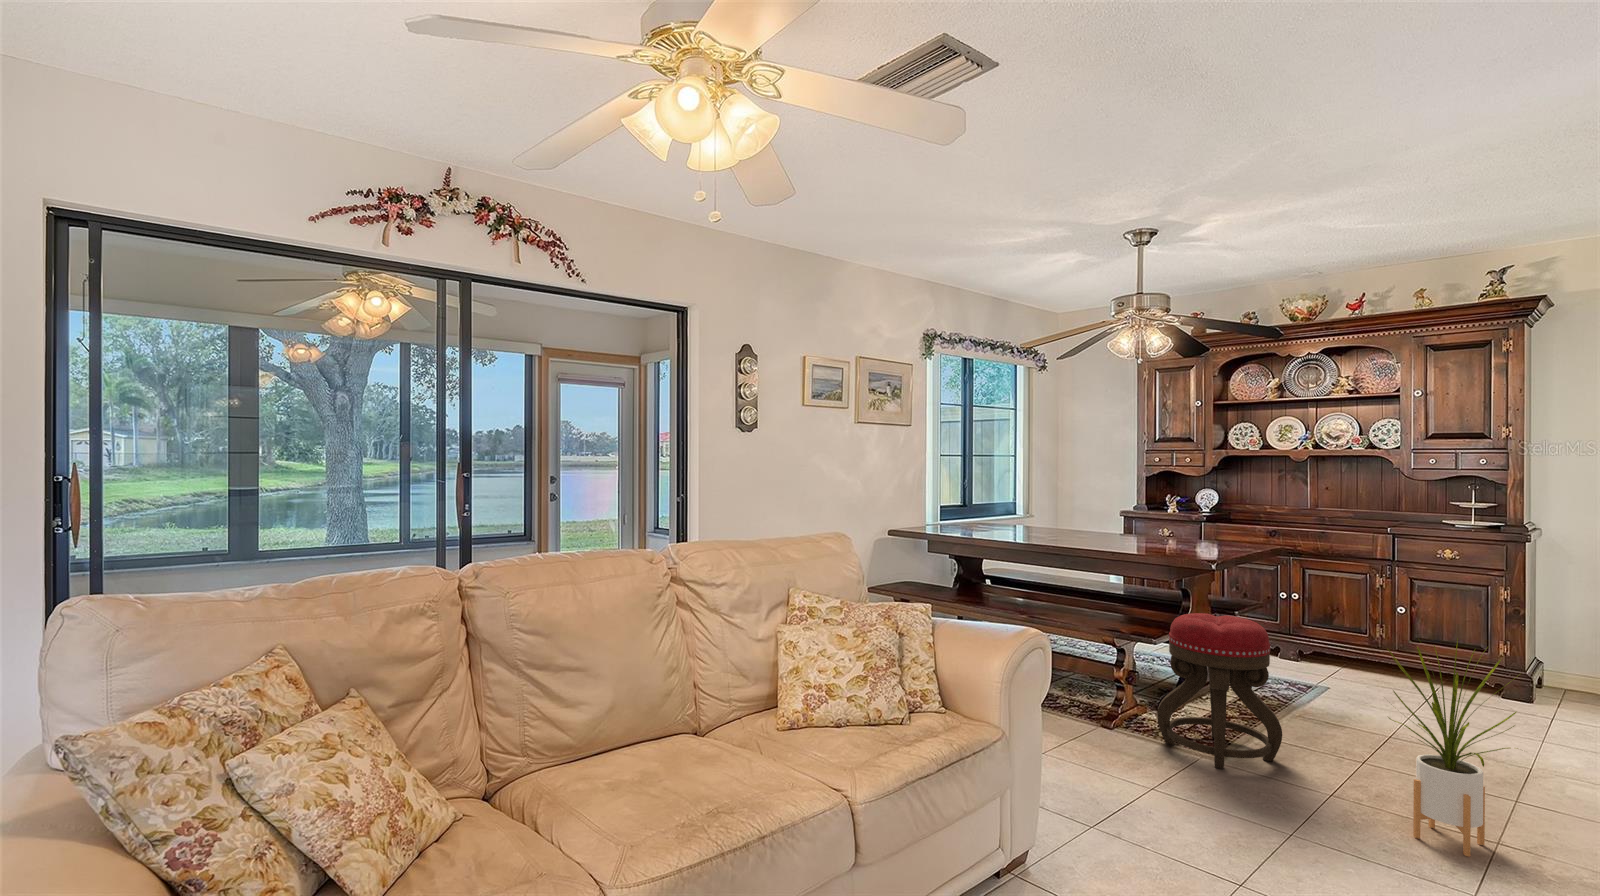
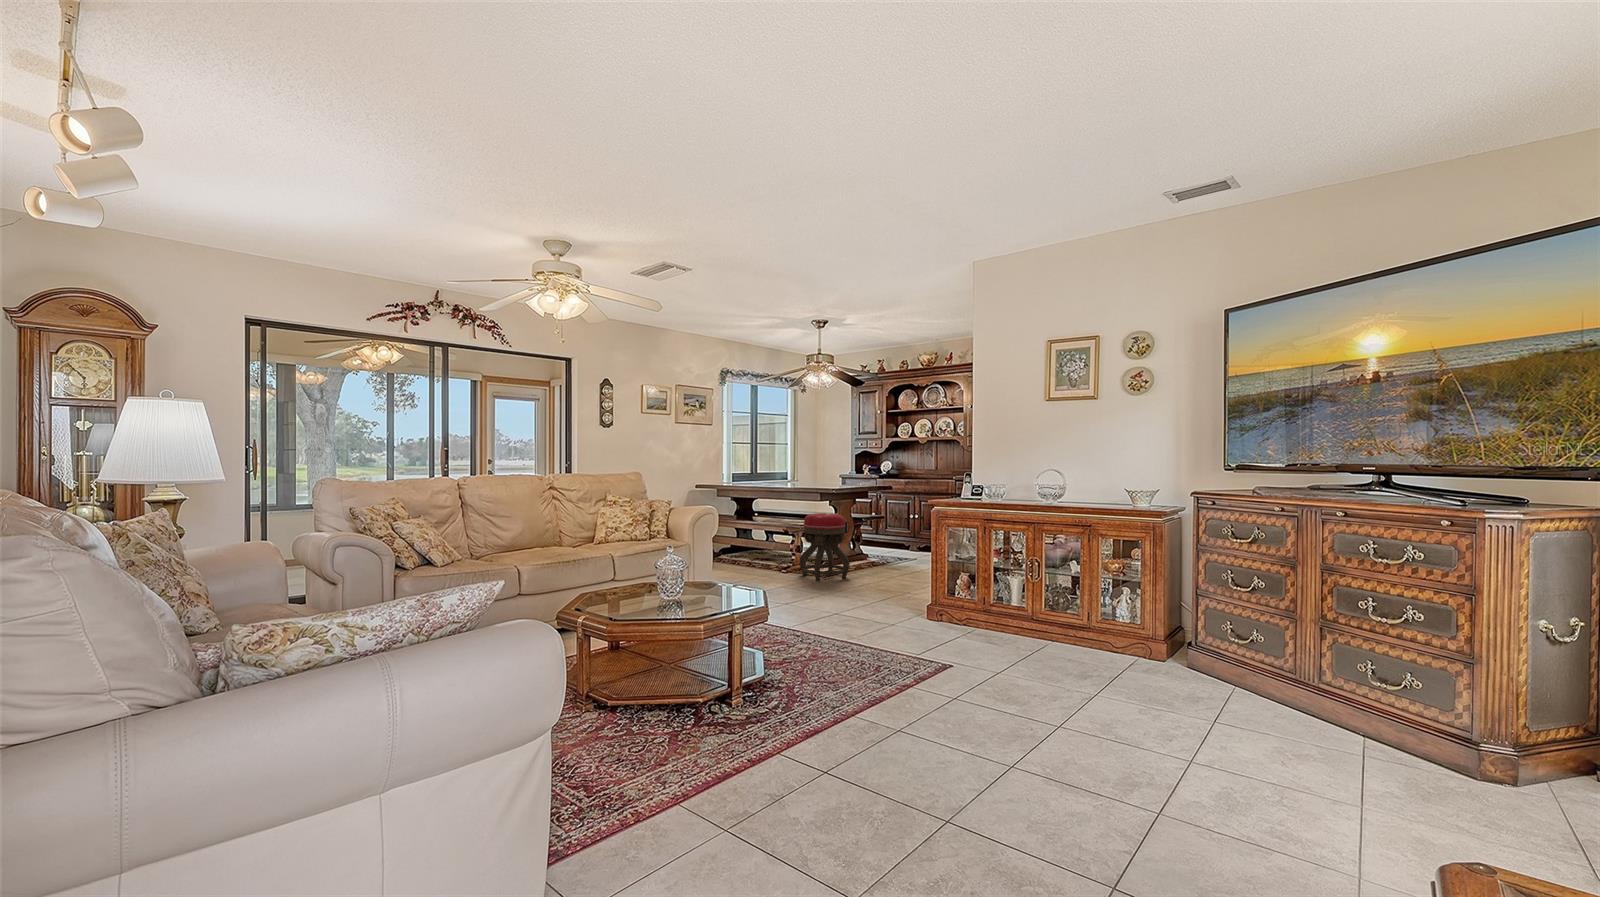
house plant: present [1388,639,1518,857] -> none [862,510,906,595]

